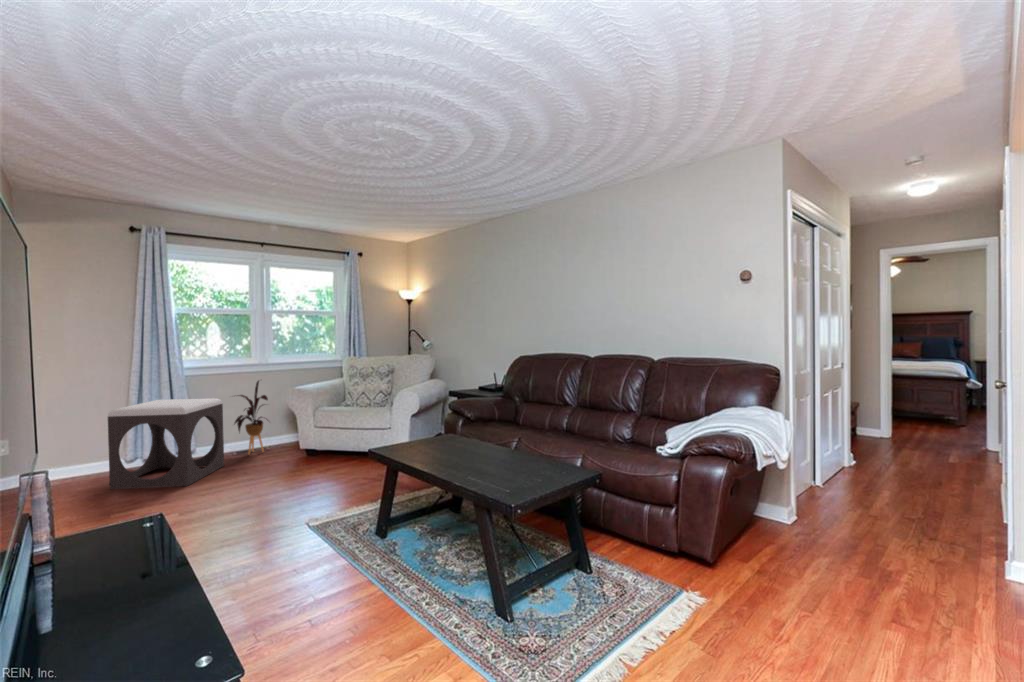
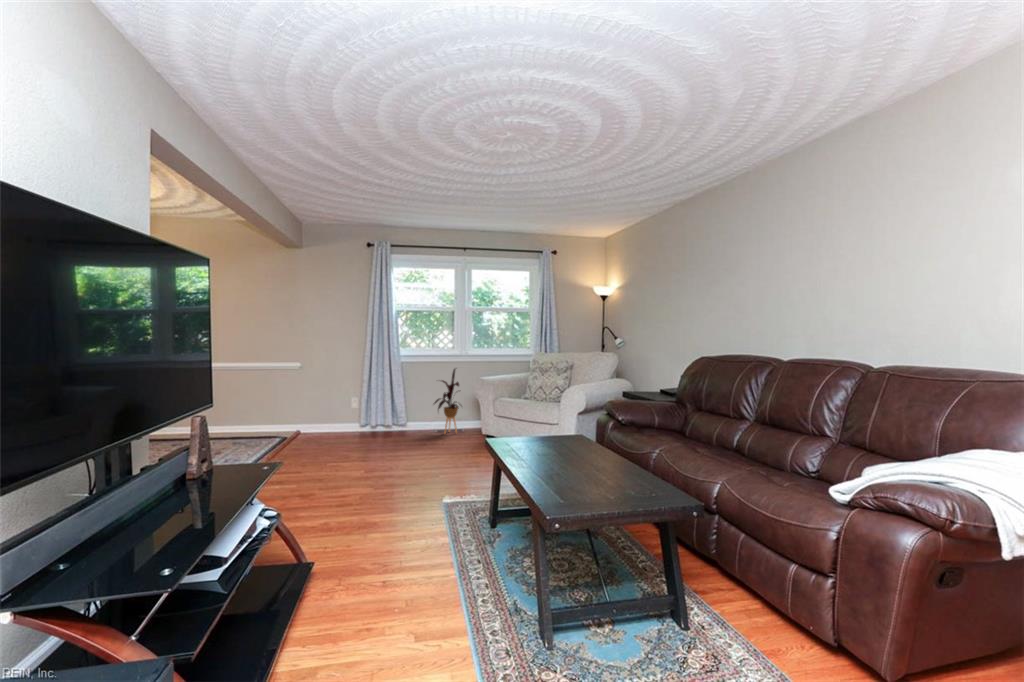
footstool: present [108,398,224,489] -> none [339,378,422,451]

